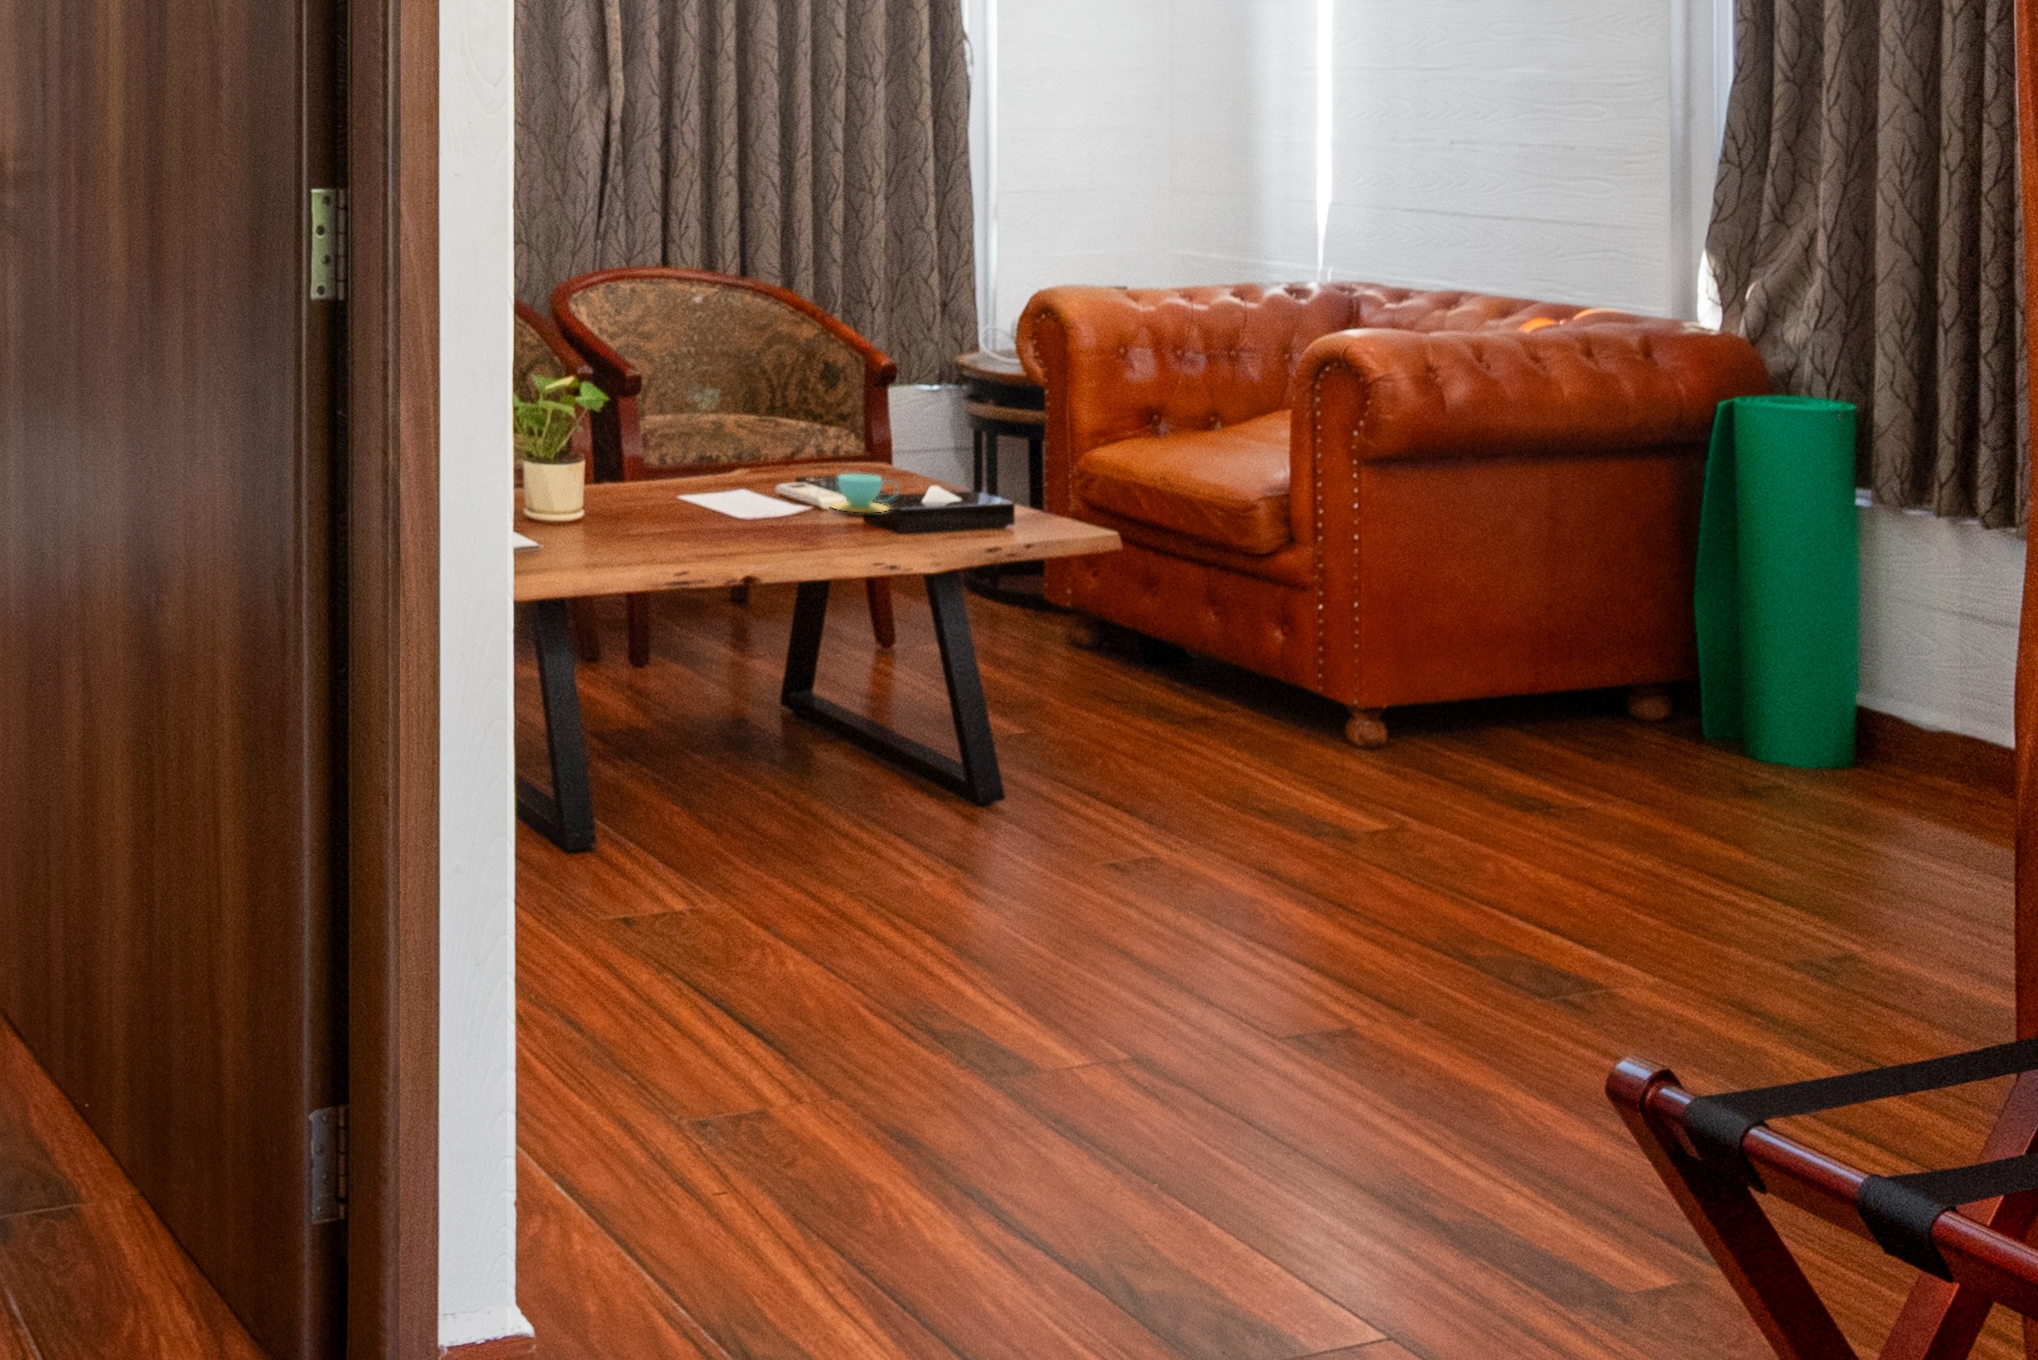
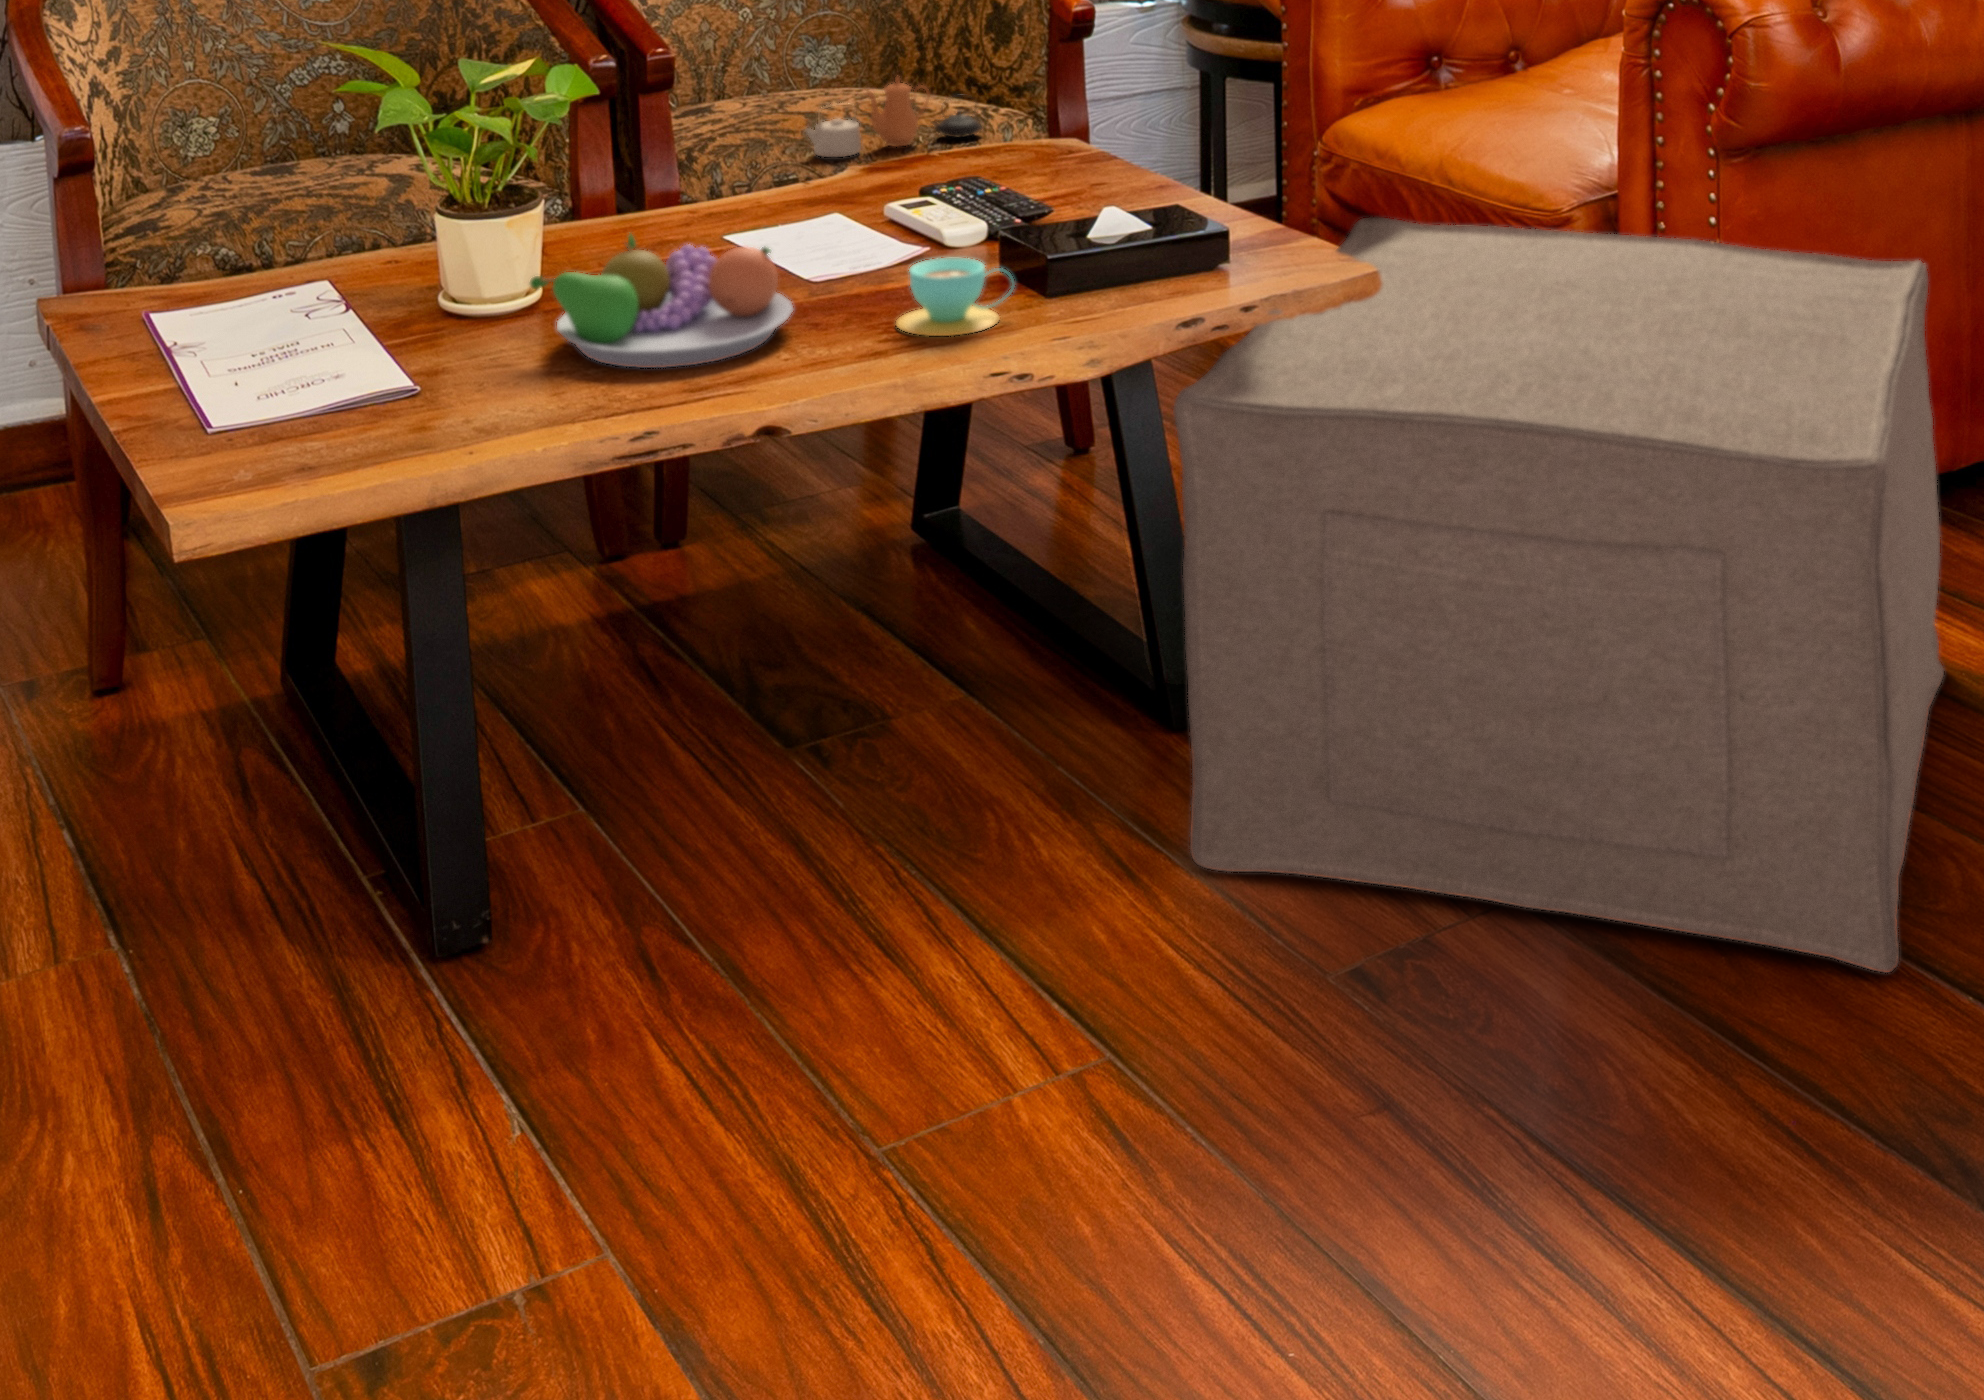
teapot: none [732,398,843,444] -> present [806,77,982,157]
fruit bowl: none [626,448,771,515] -> present [530,234,793,368]
ottoman: none [999,490,1505,892] -> present [1173,218,1944,972]

